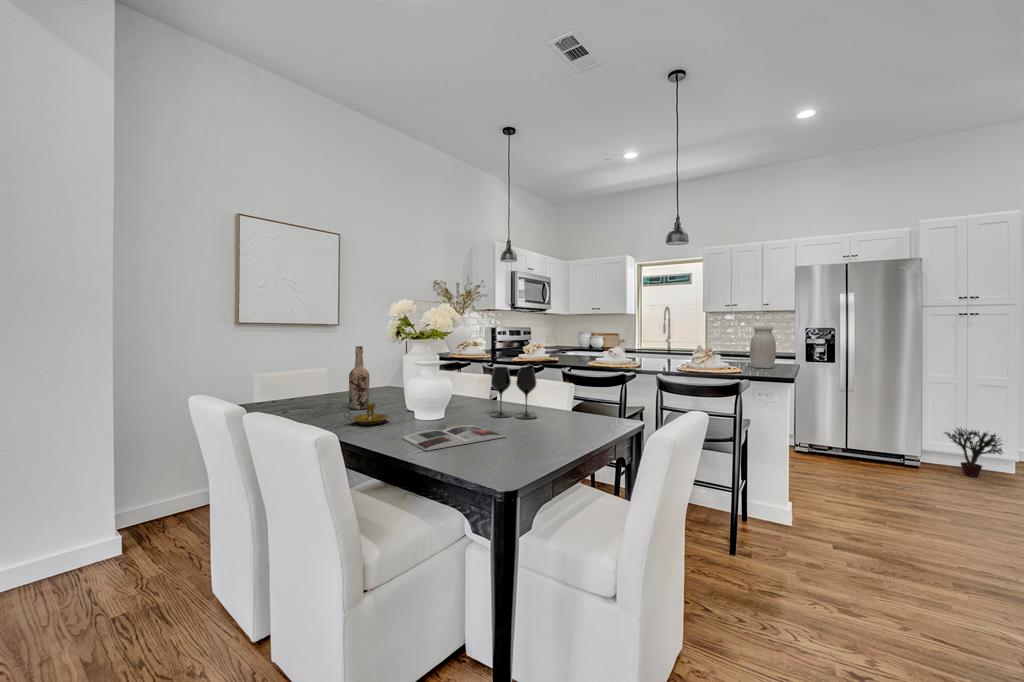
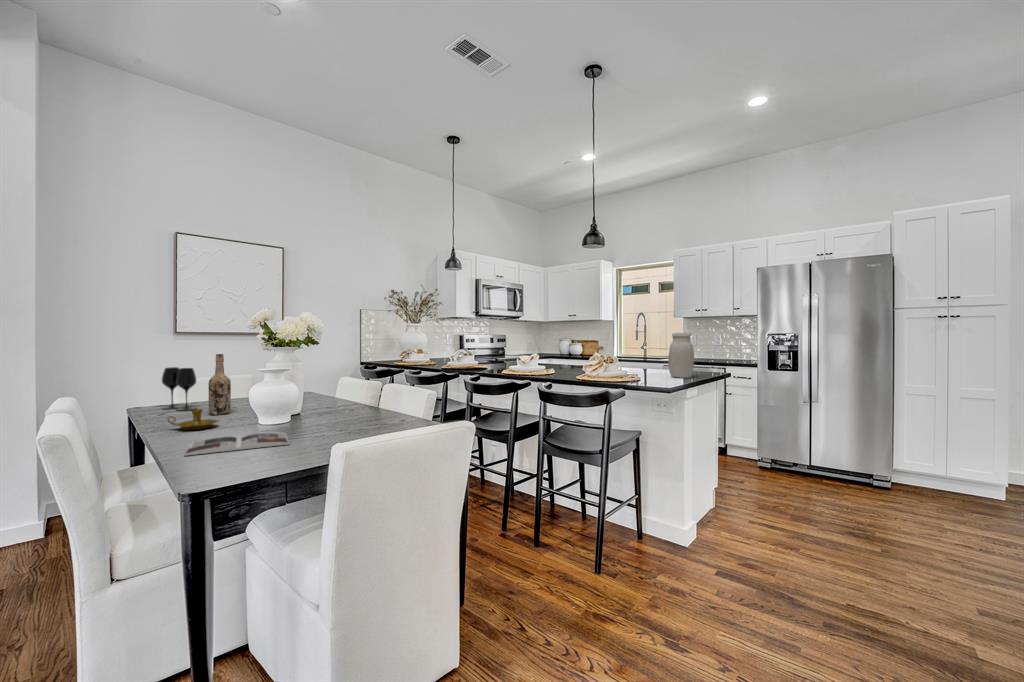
wine glass: present [491,367,537,419] -> present [162,367,196,410]
potted plant: present [945,428,1002,477] -> none [917,445,983,503]

